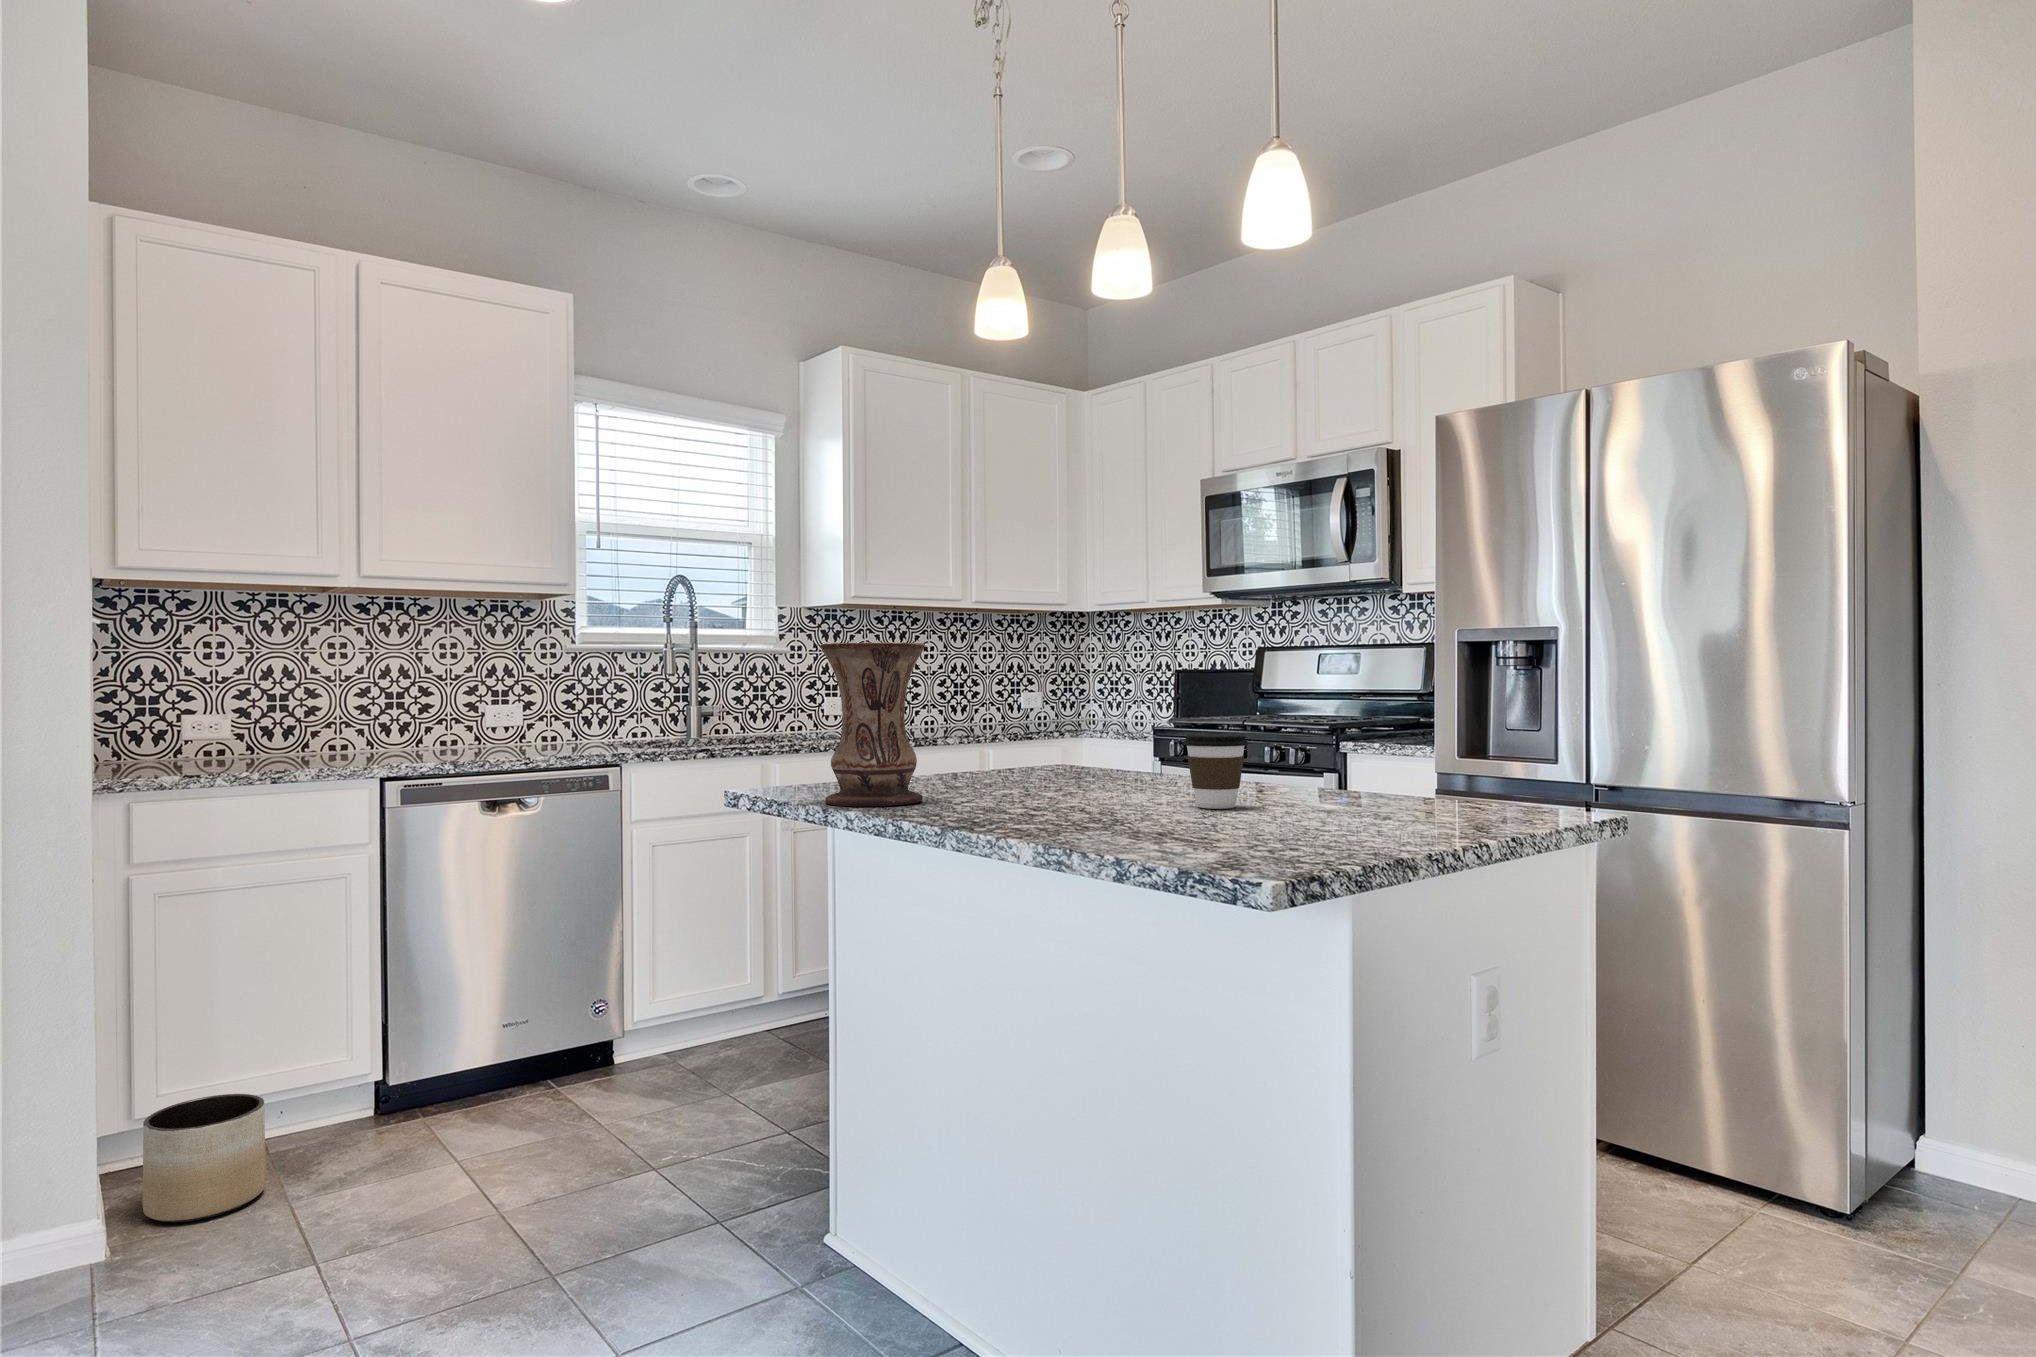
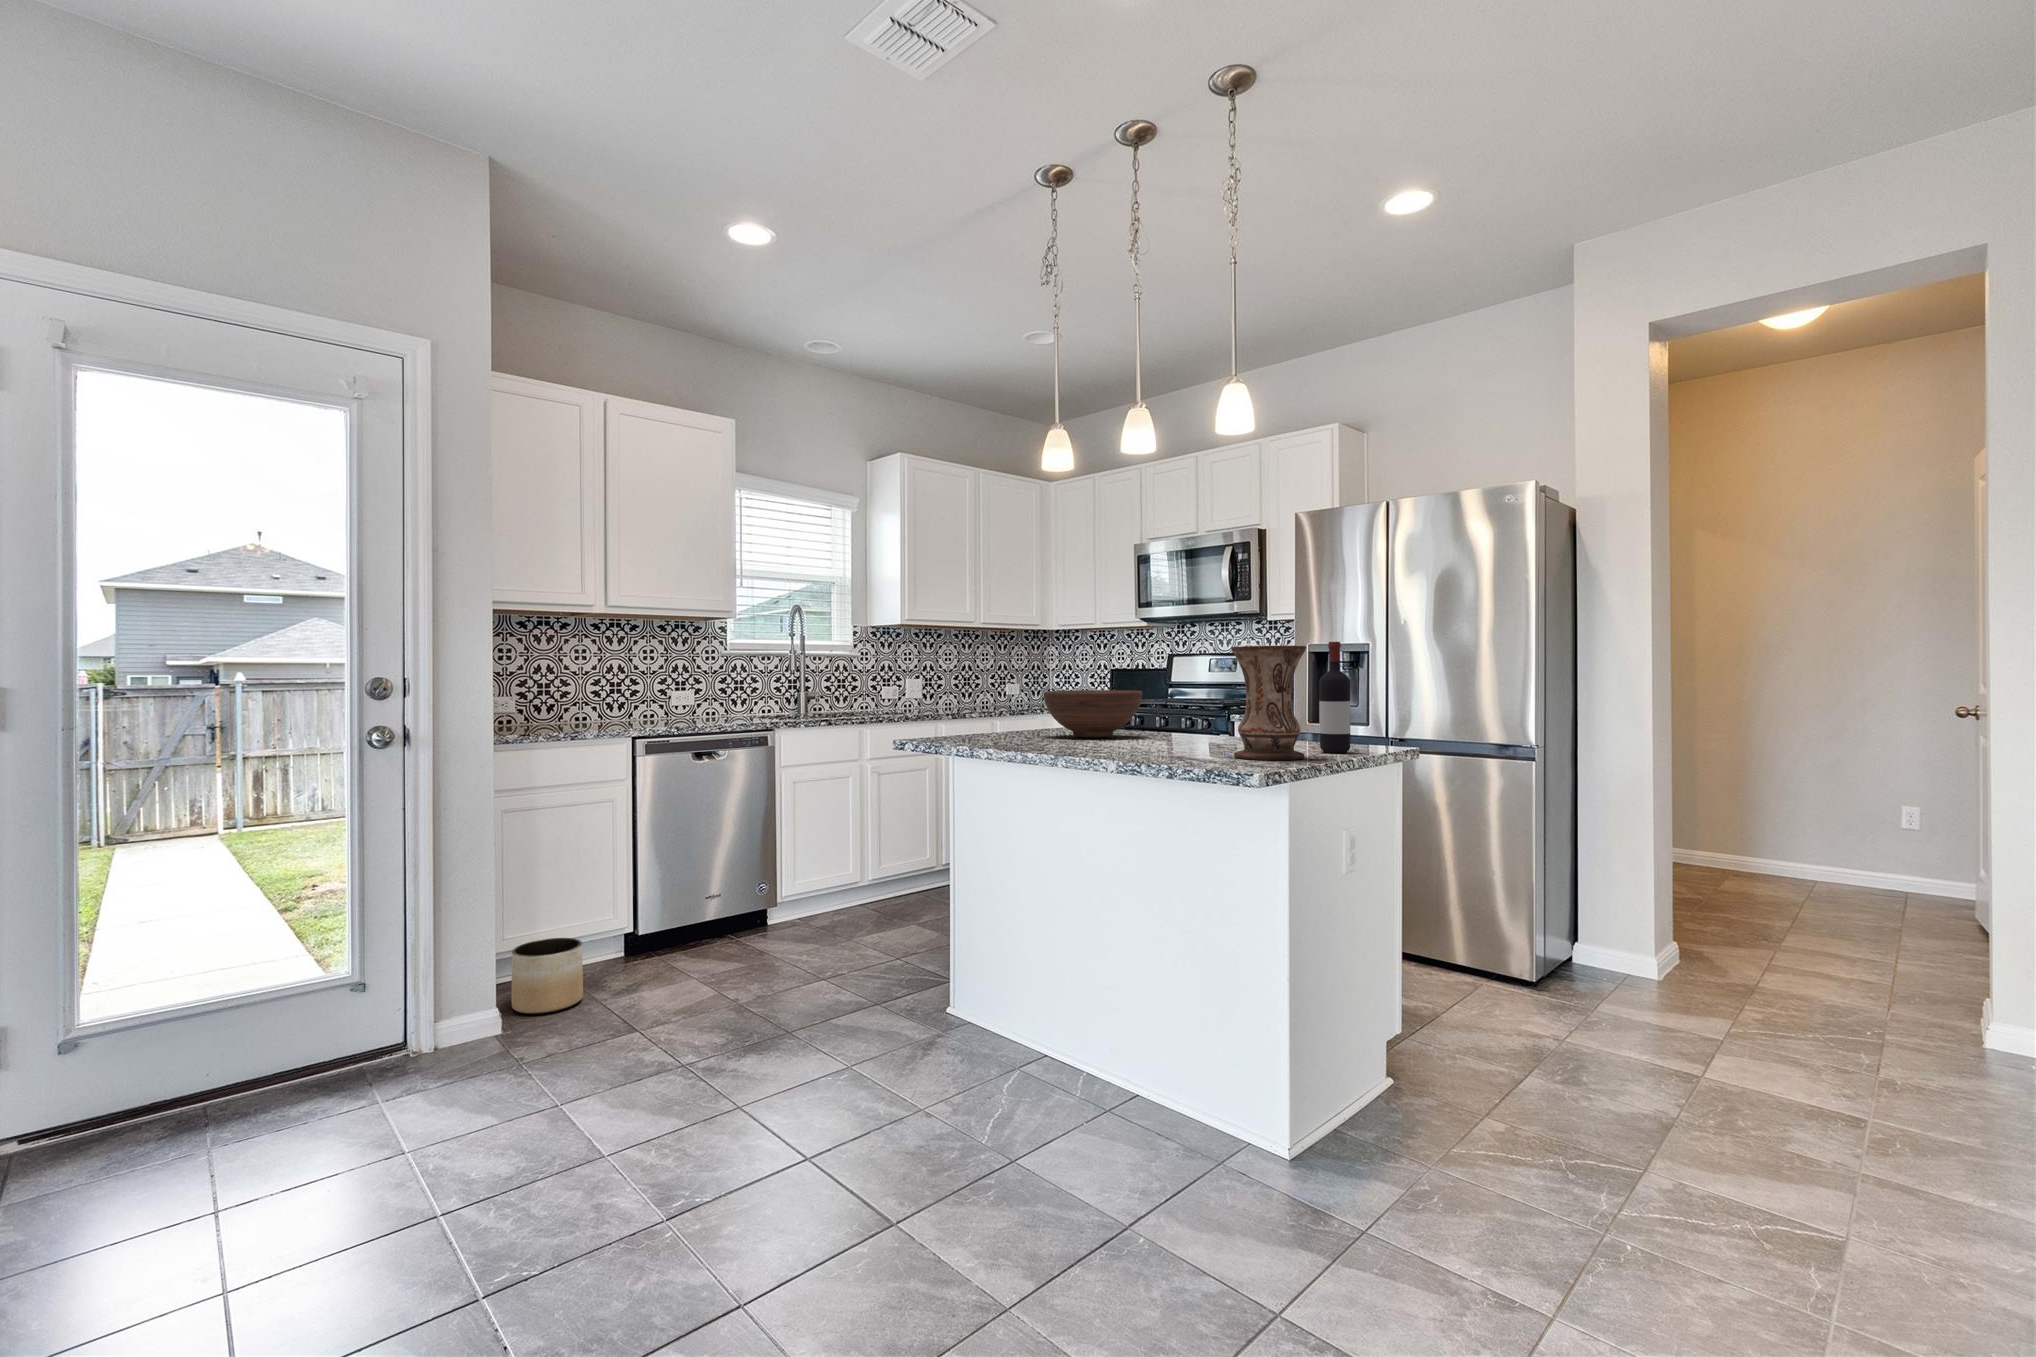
wine bottle: none [1432,615,1492,827] -> present [1319,642,1351,753]
vase: present [820,642,925,807] -> present [1231,645,1307,760]
fruit bowl: none [991,704,1155,784] -> present [1044,690,1142,738]
coffee cup: present [1183,734,1248,809] -> none [1176,706,1213,747]

